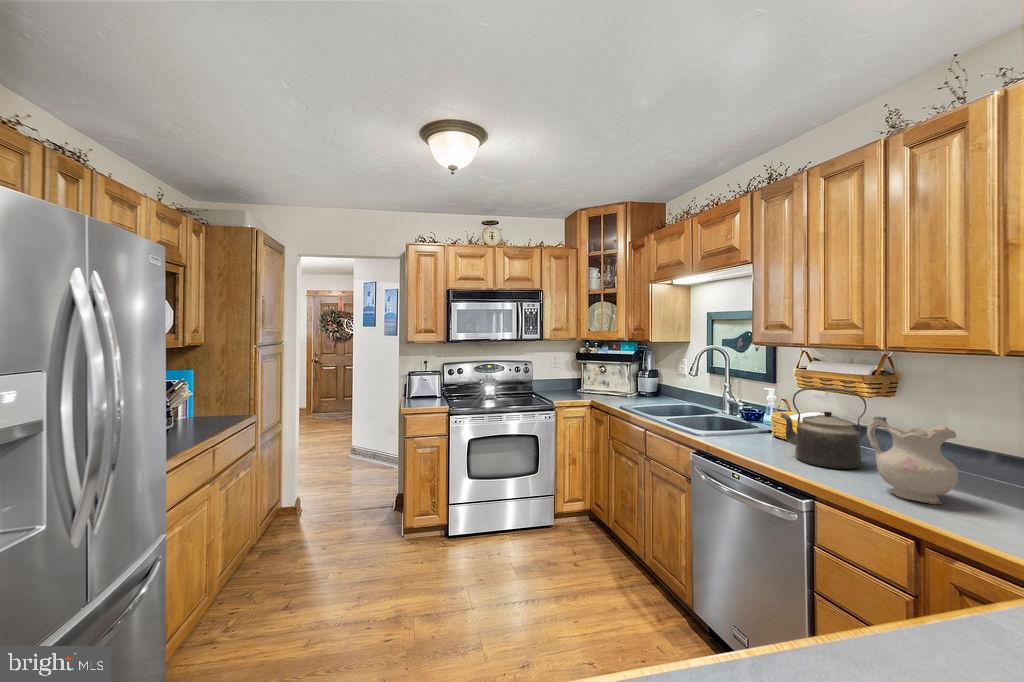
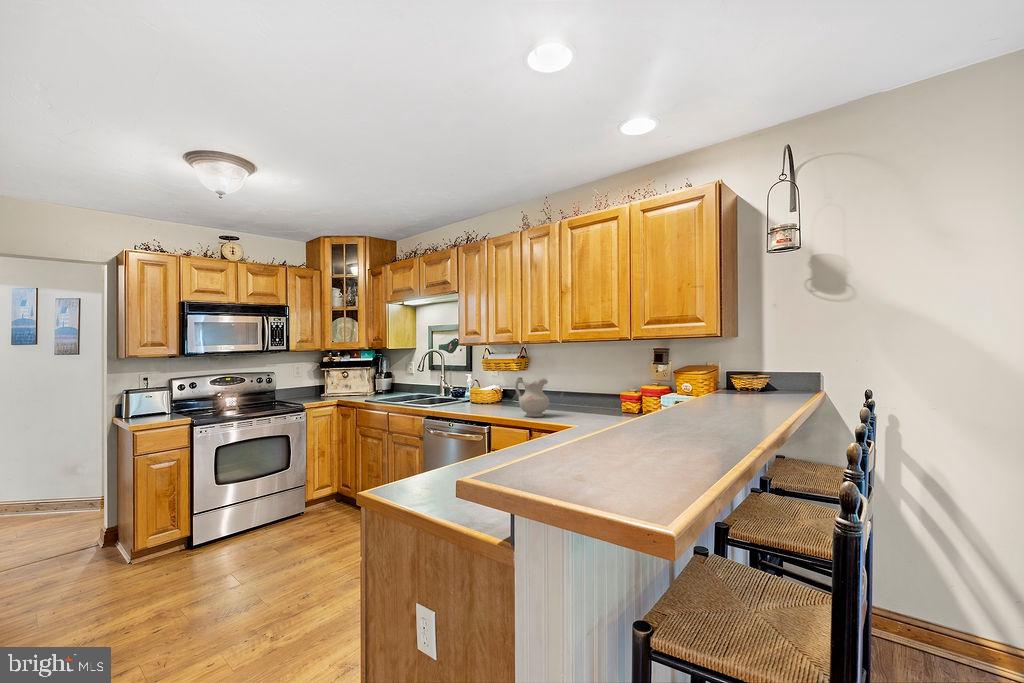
kettle: present [780,387,866,469] -> none [476,367,516,412]

